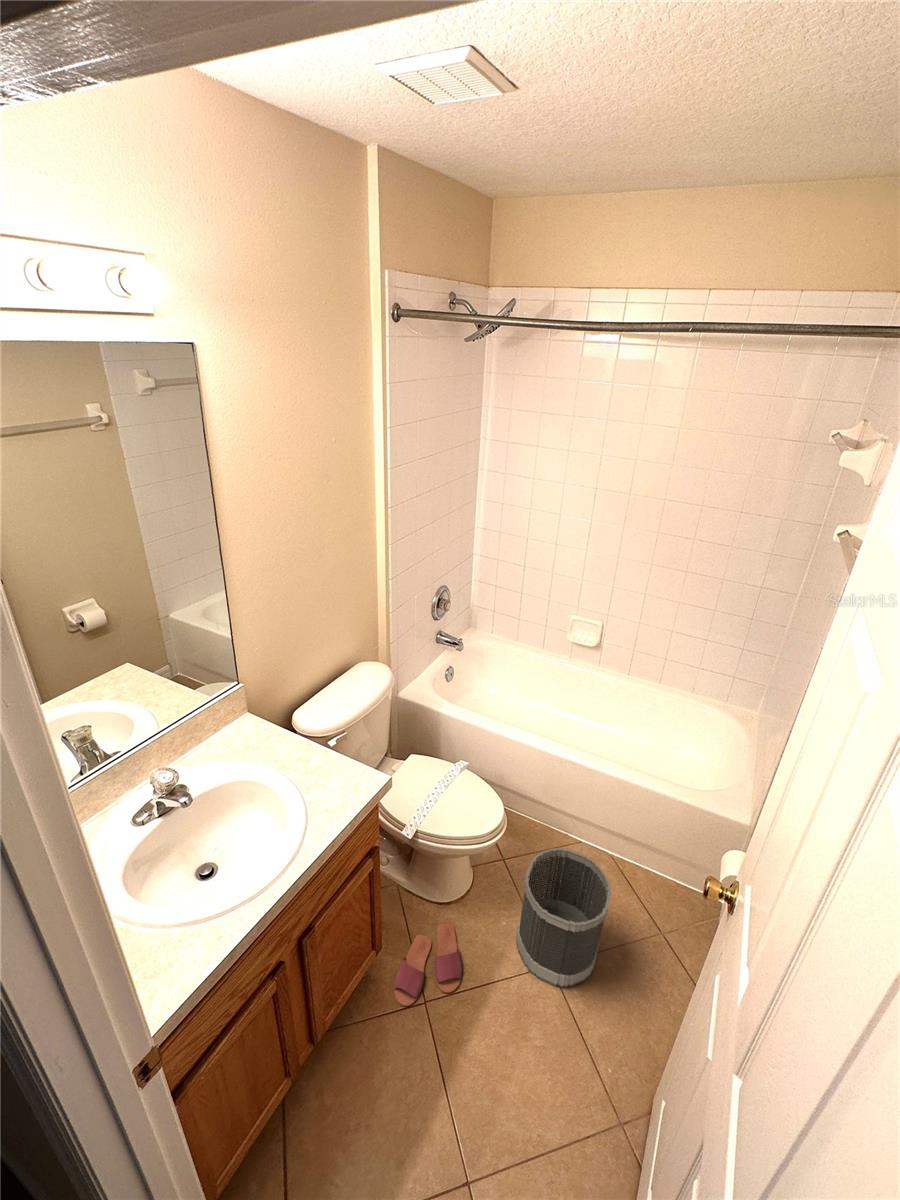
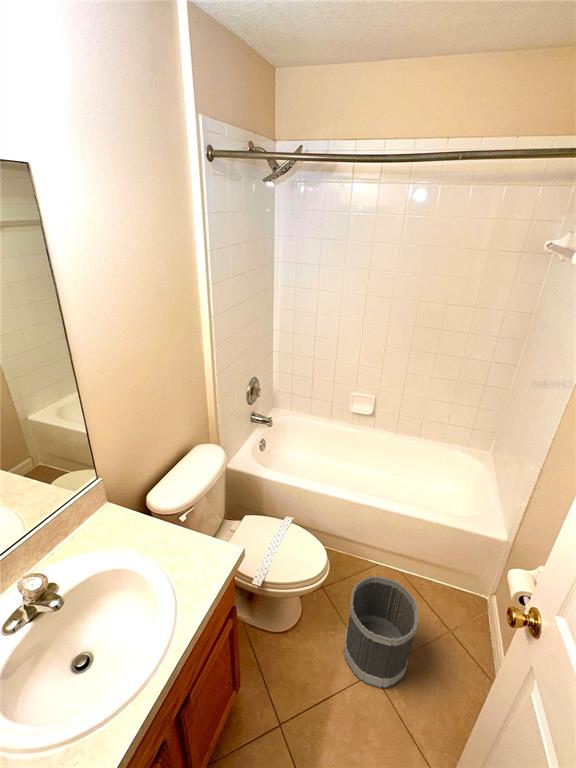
slippers: present [394,923,462,1006] -> none [252,649,306,730]

